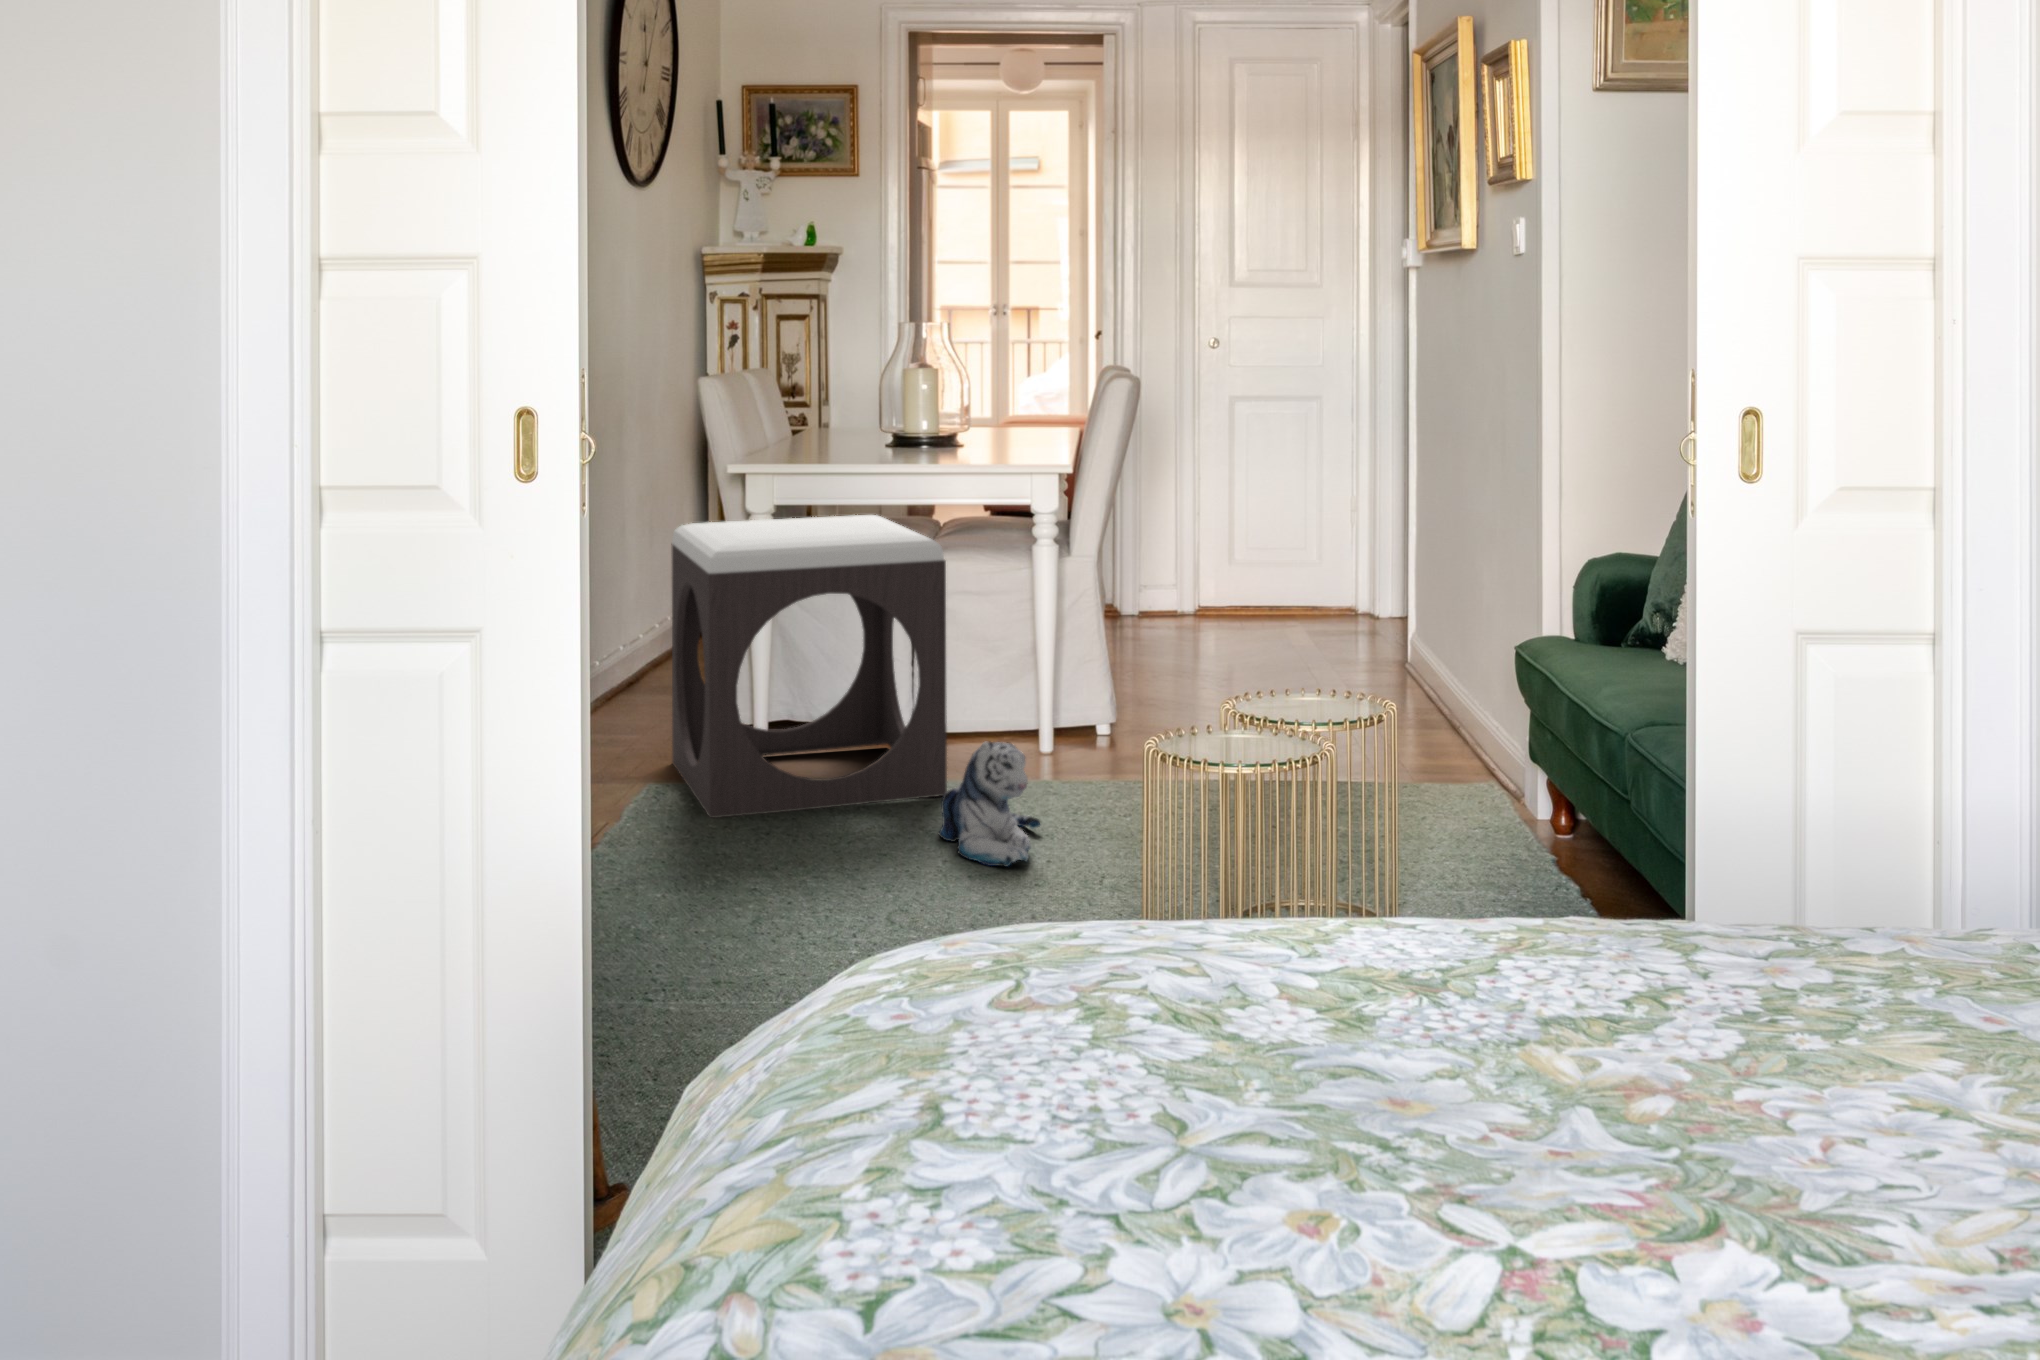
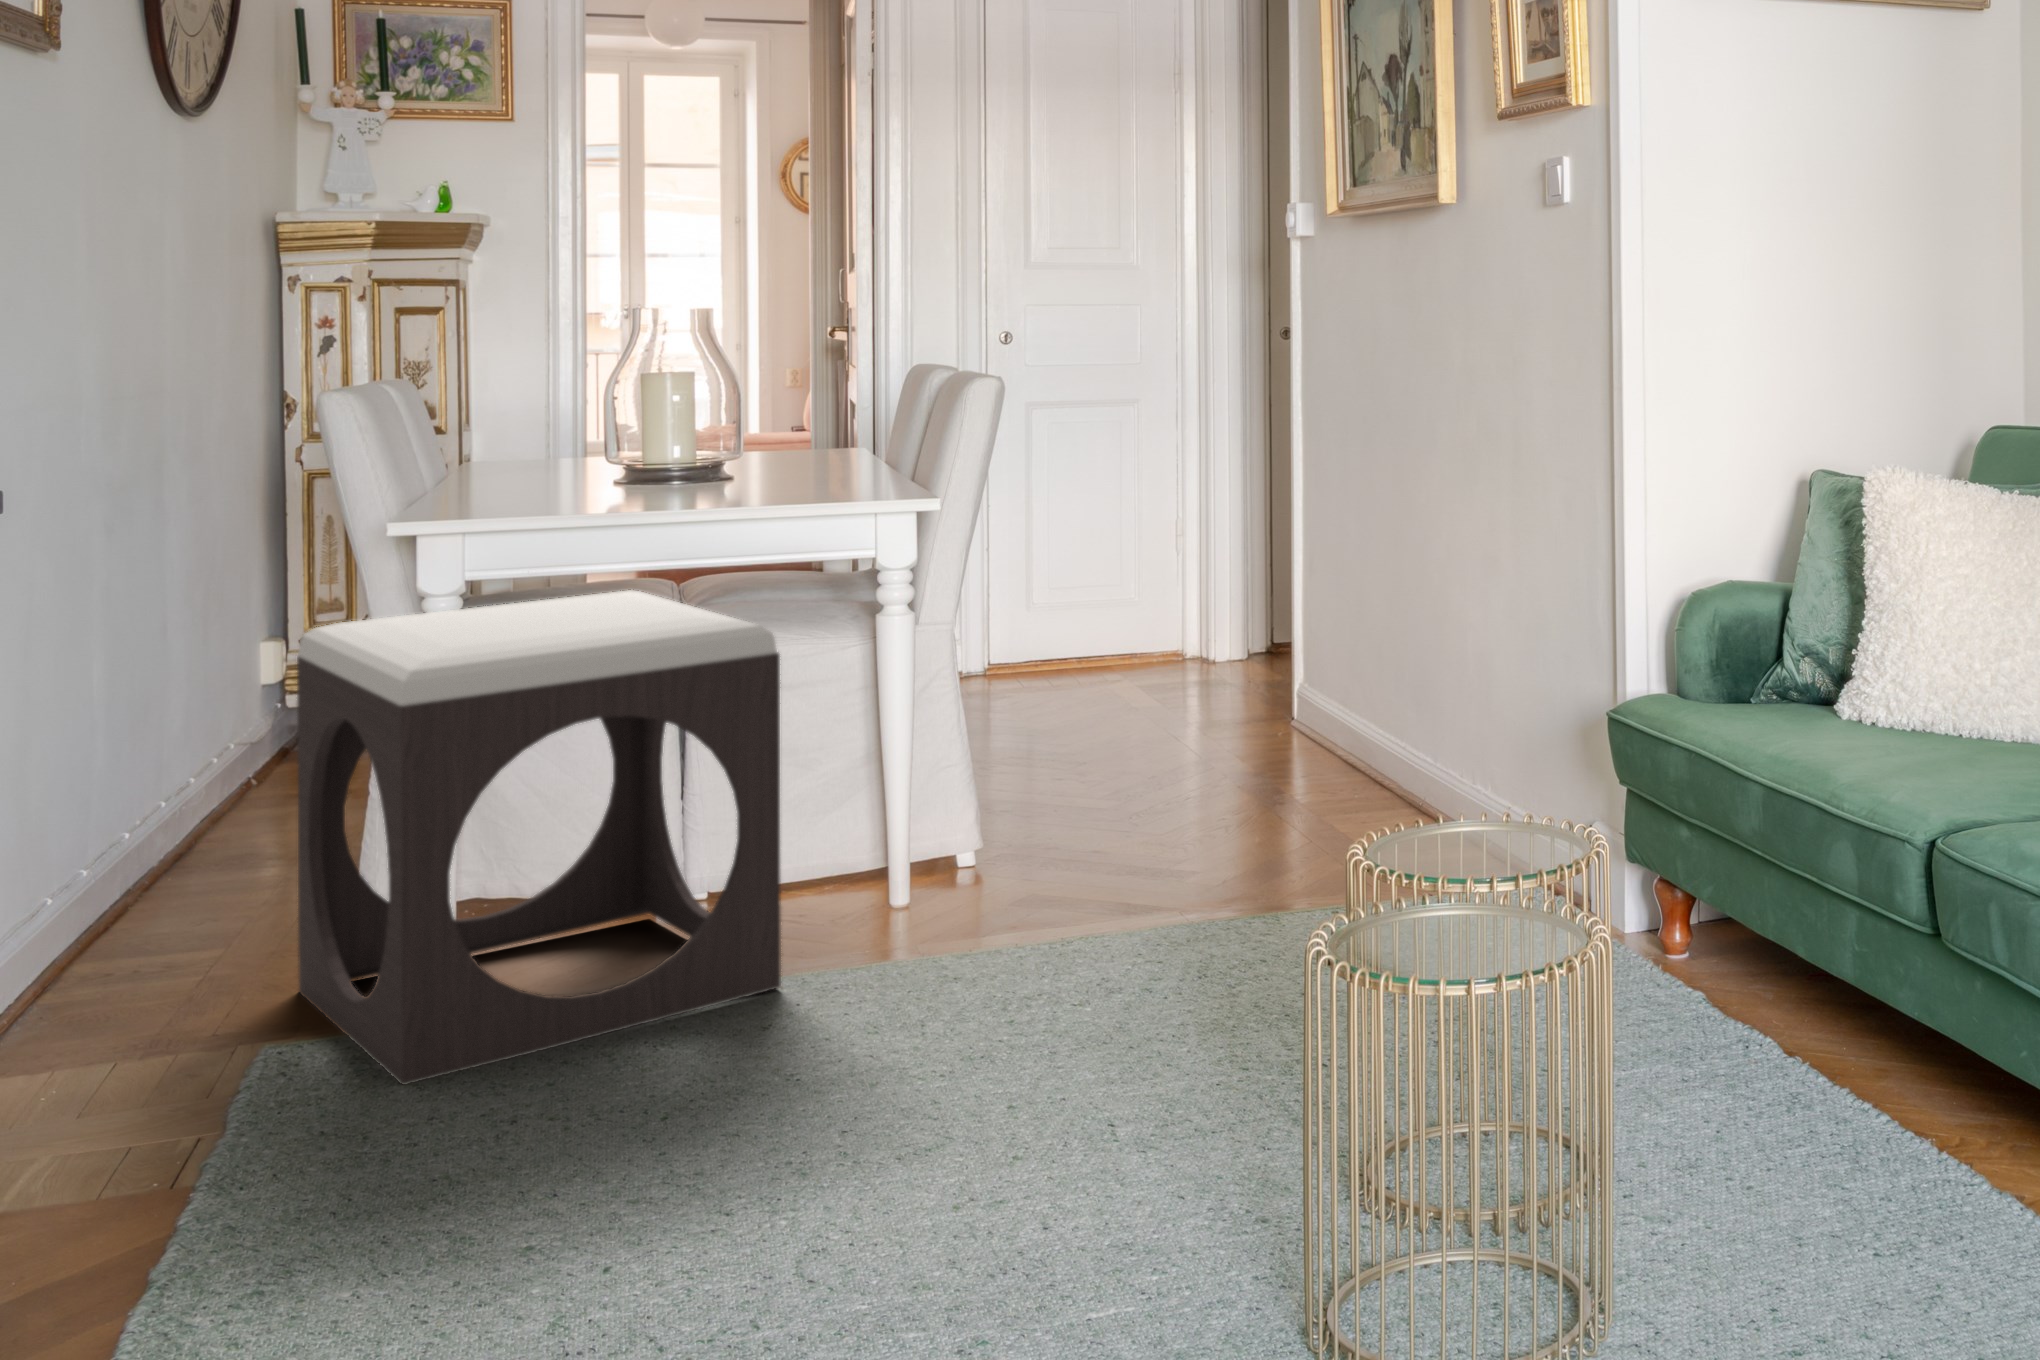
plush toy: present [939,742,1040,867] -> none [799,912,964,1100]

